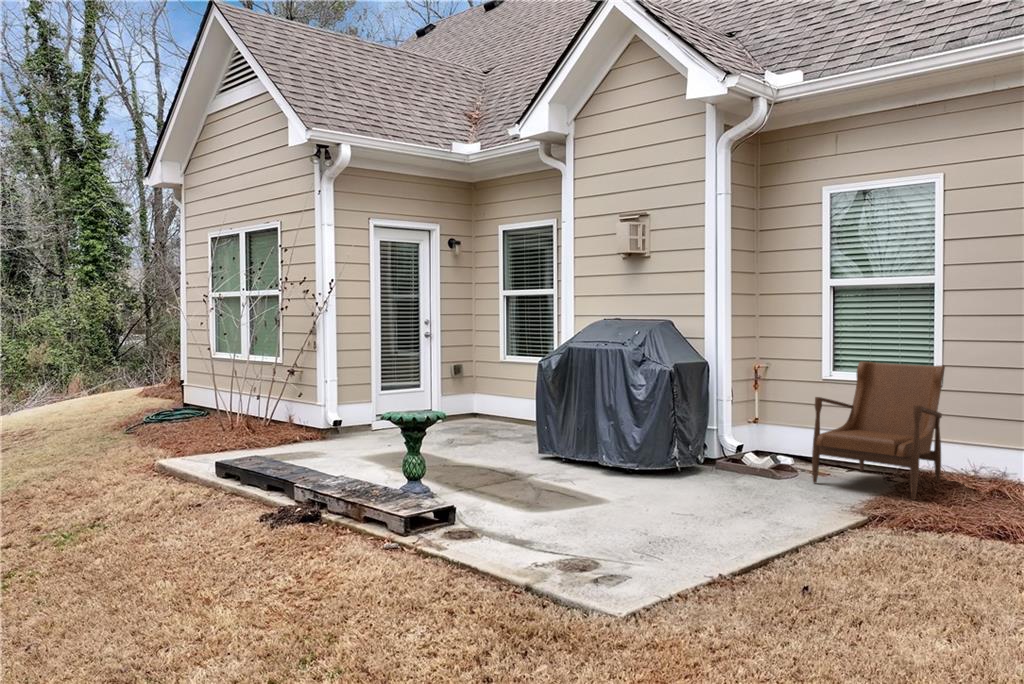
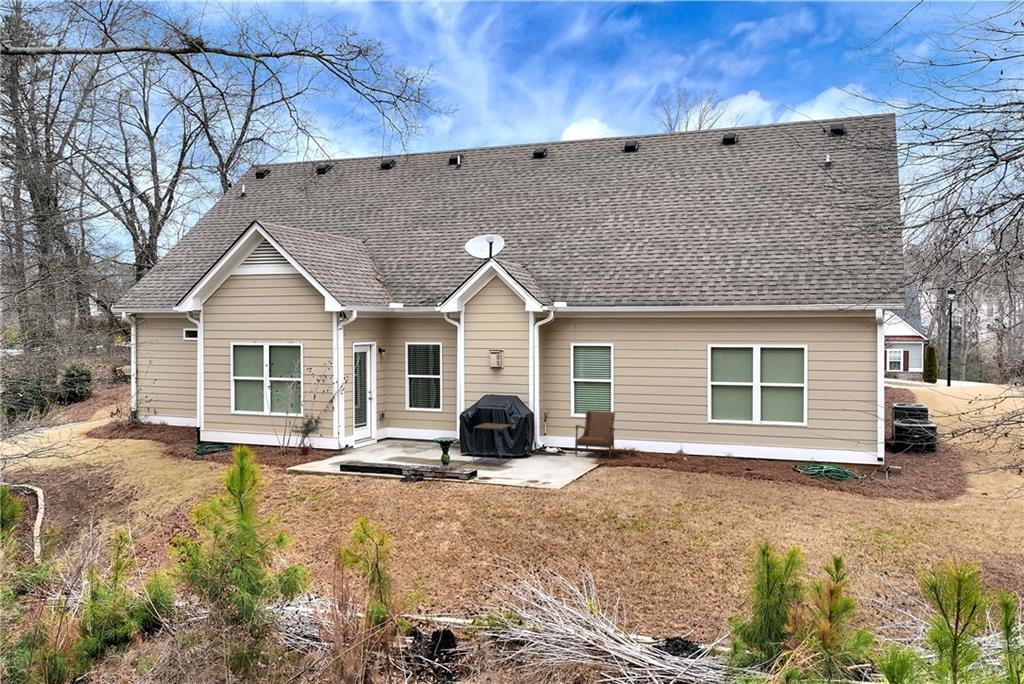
potted tree: none [252,355,297,435] -> present [293,414,319,455]
side table: none [525,383,631,490] -> present [473,423,511,464]

